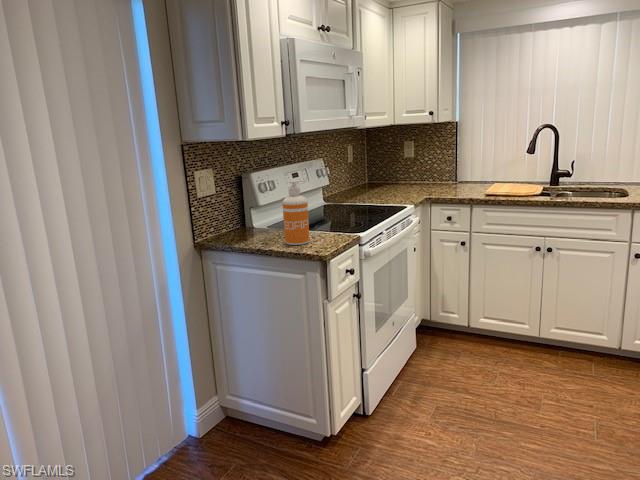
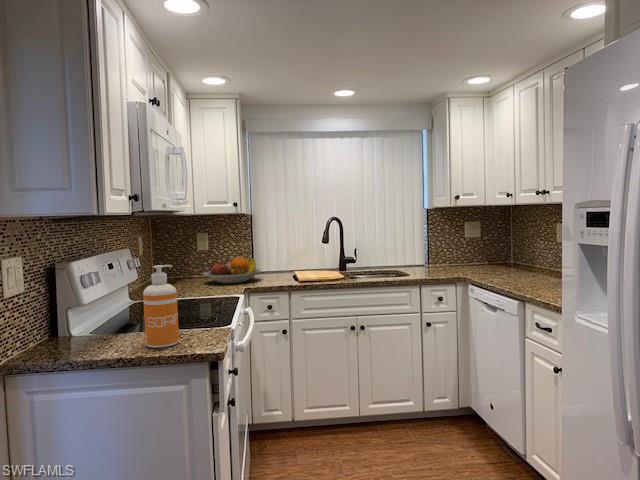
fruit bowl: none [400,166,456,191] -> present [203,257,260,283]

